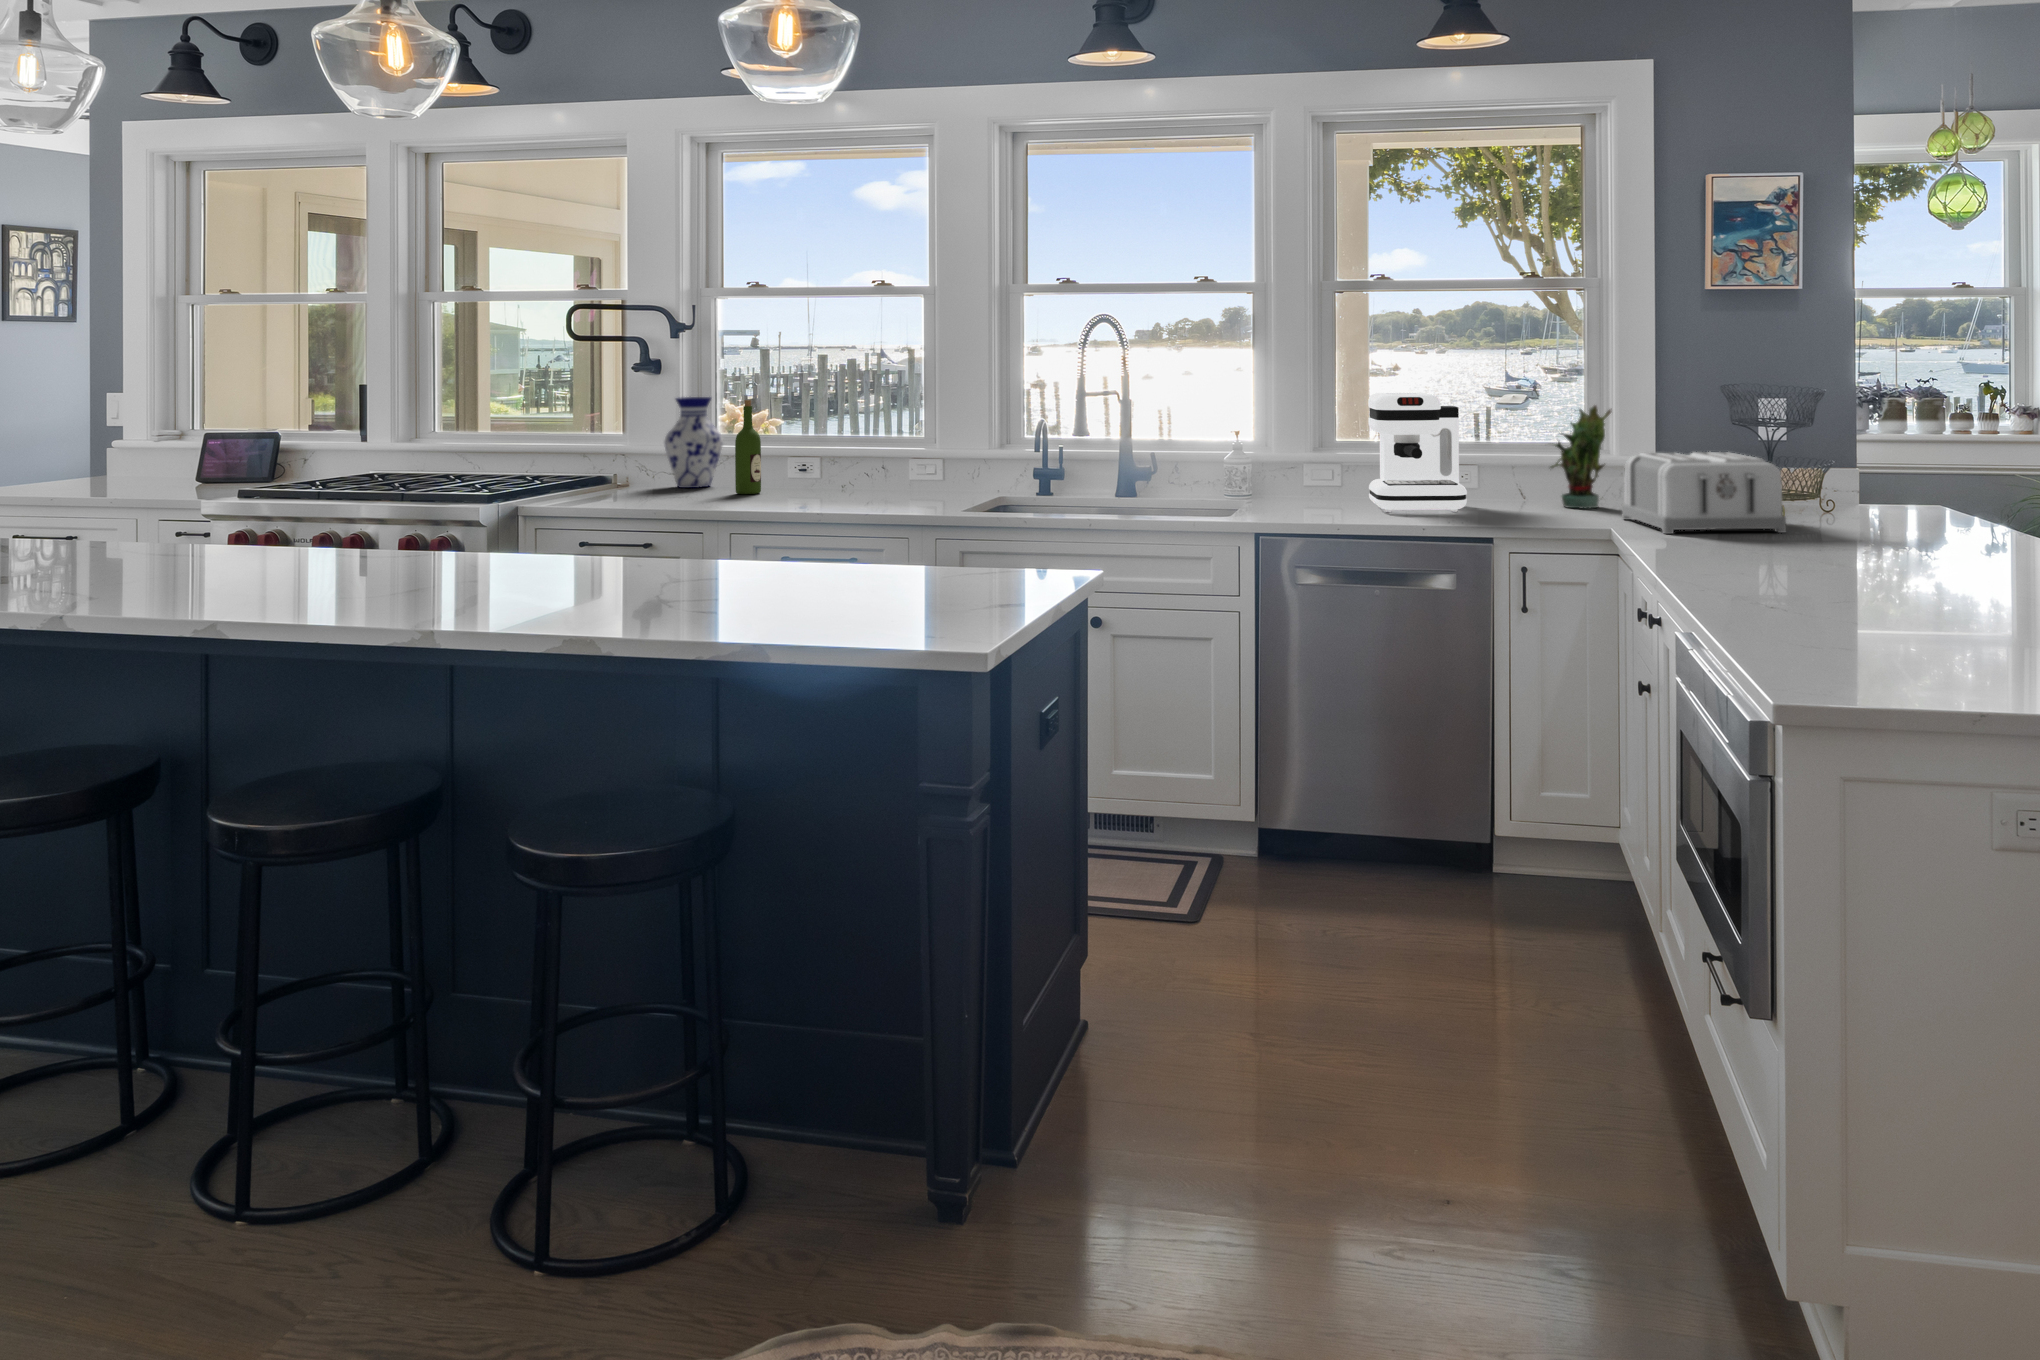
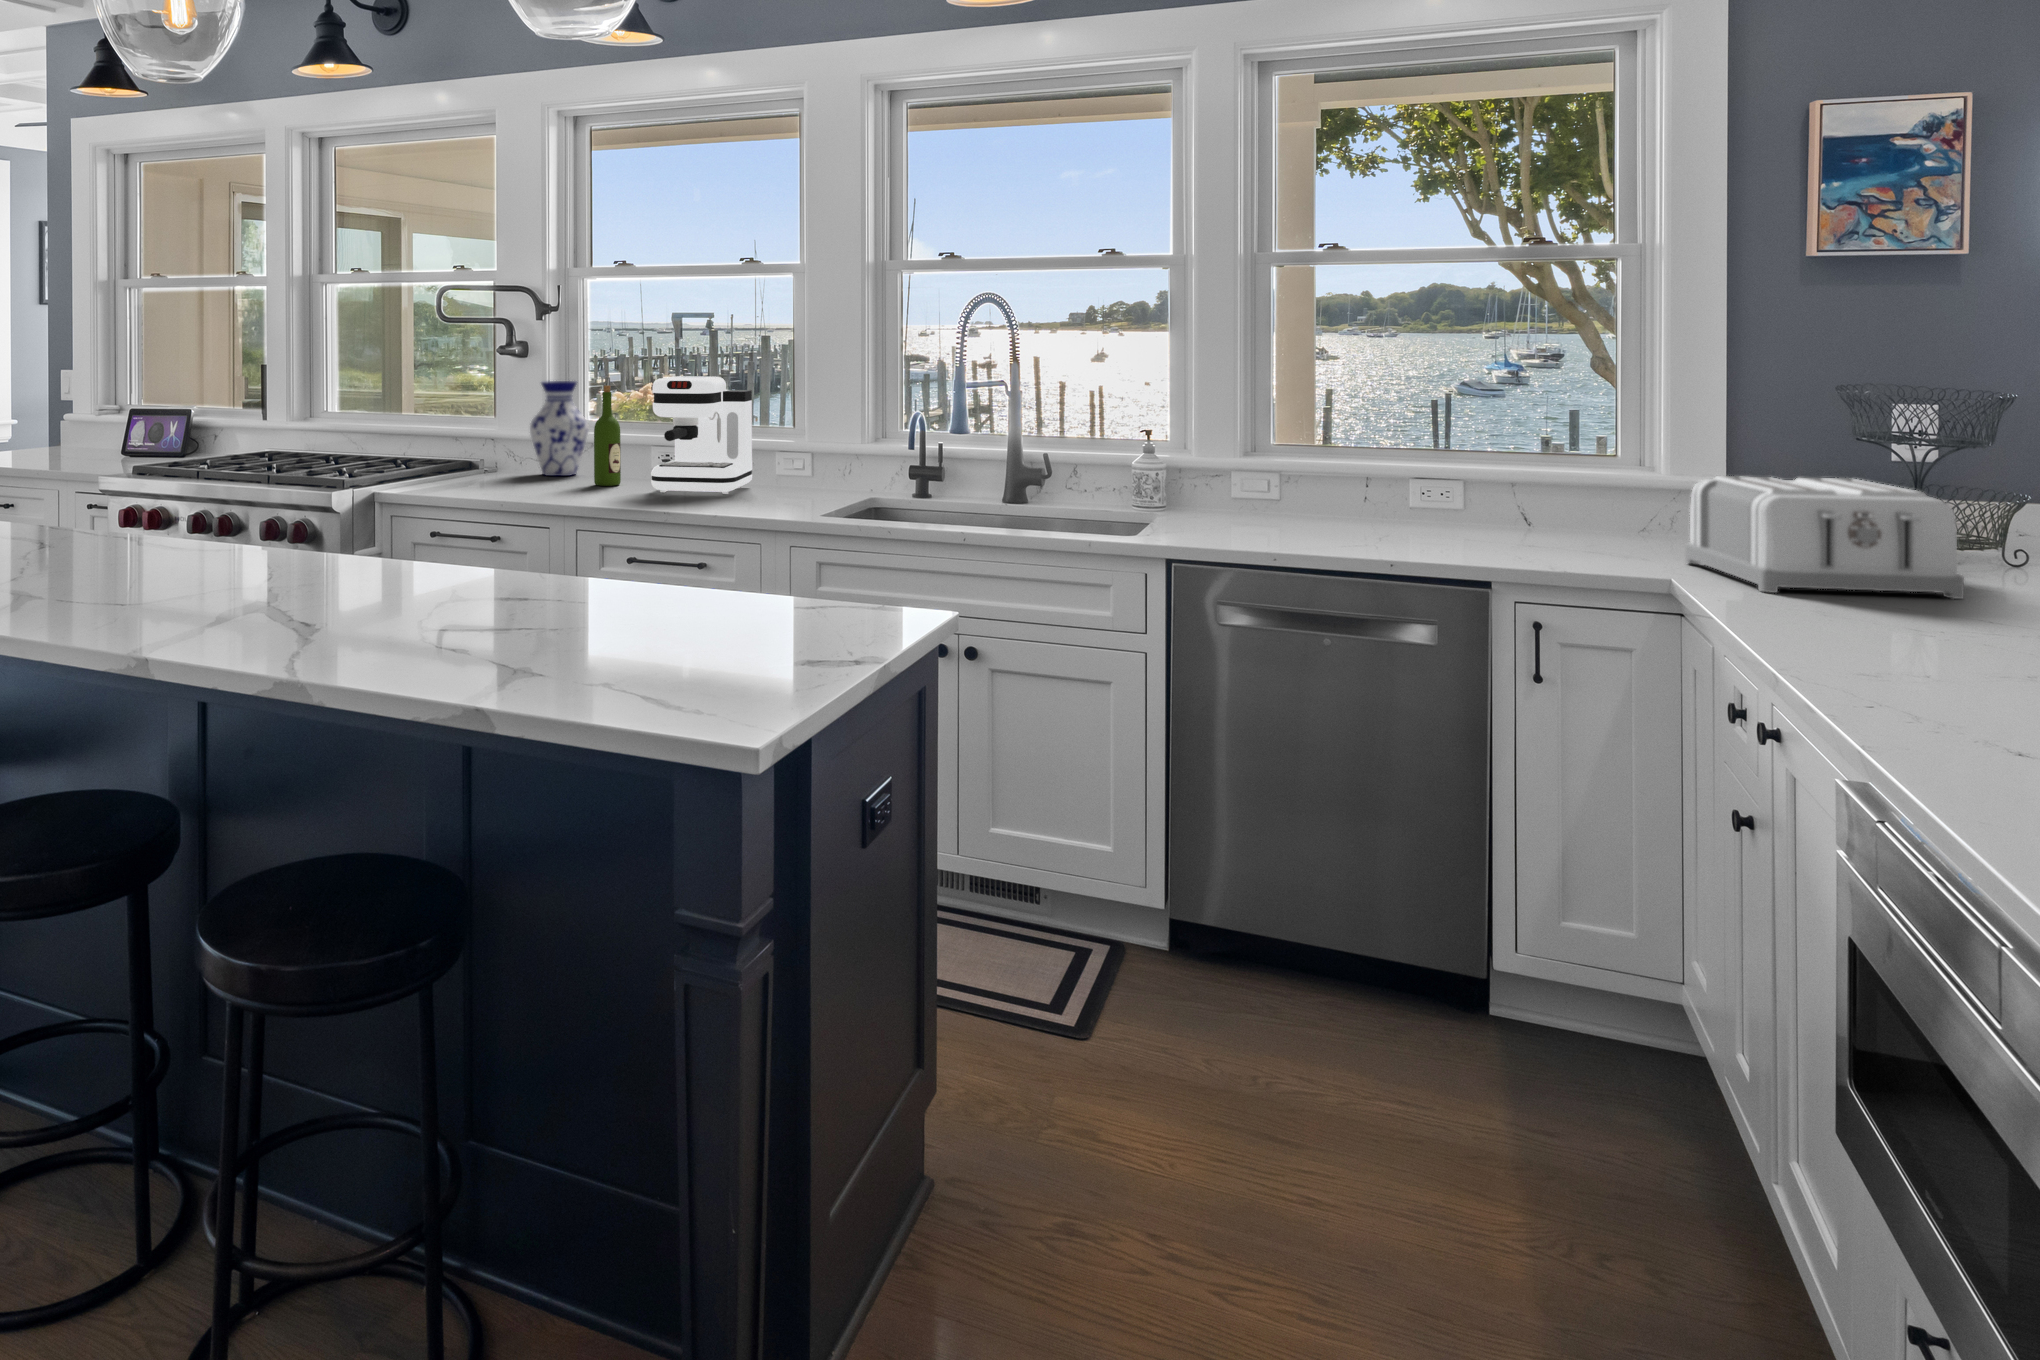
coffee maker: present [1368,393,1467,512] -> present [651,376,752,494]
potted plant: present [1551,405,1612,509] -> none [1564,409,1664,544]

